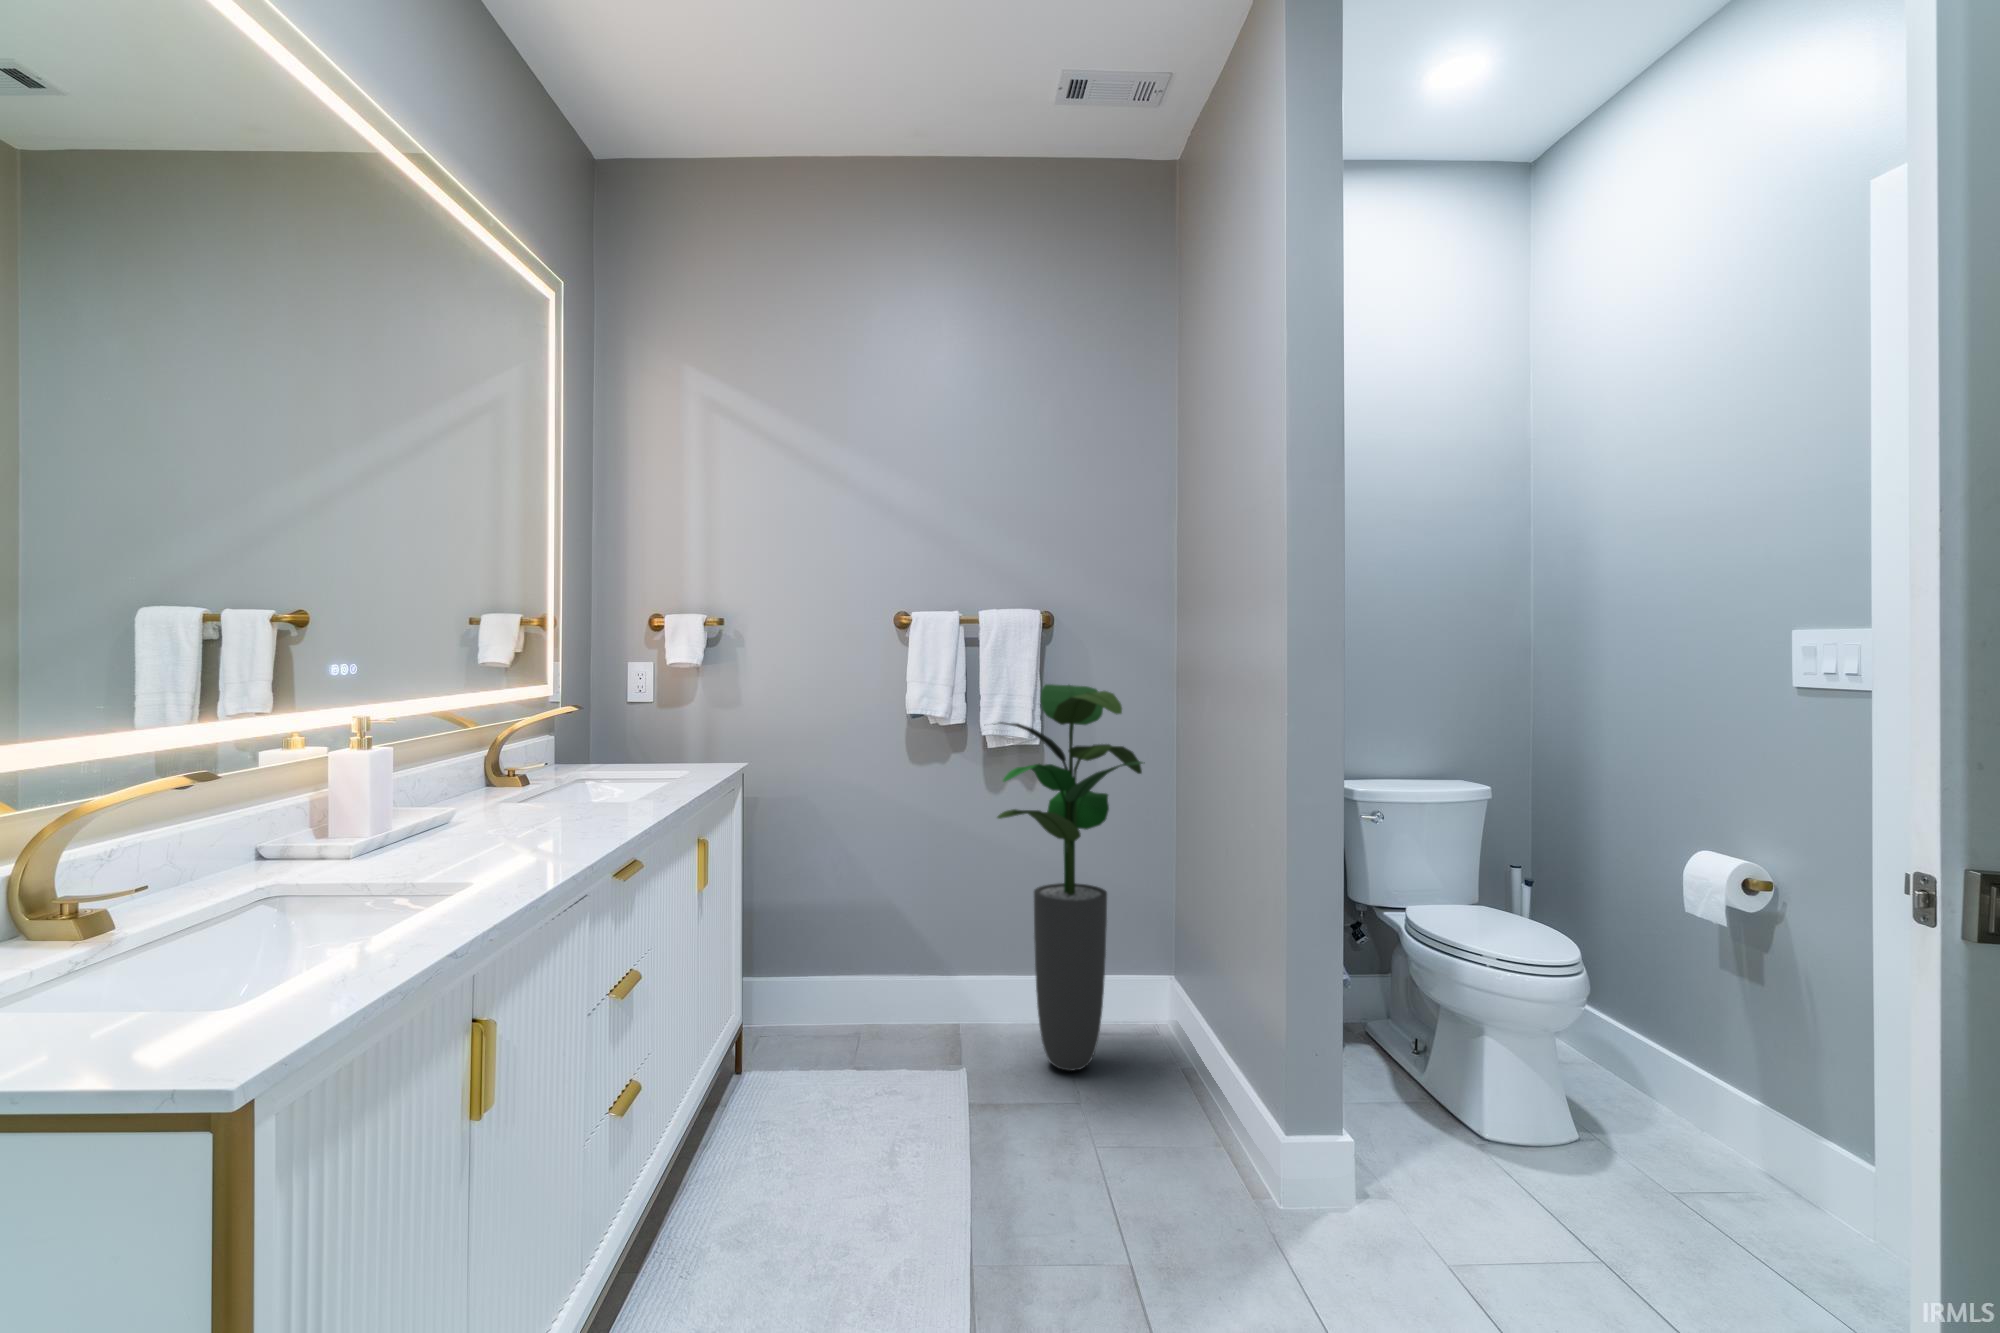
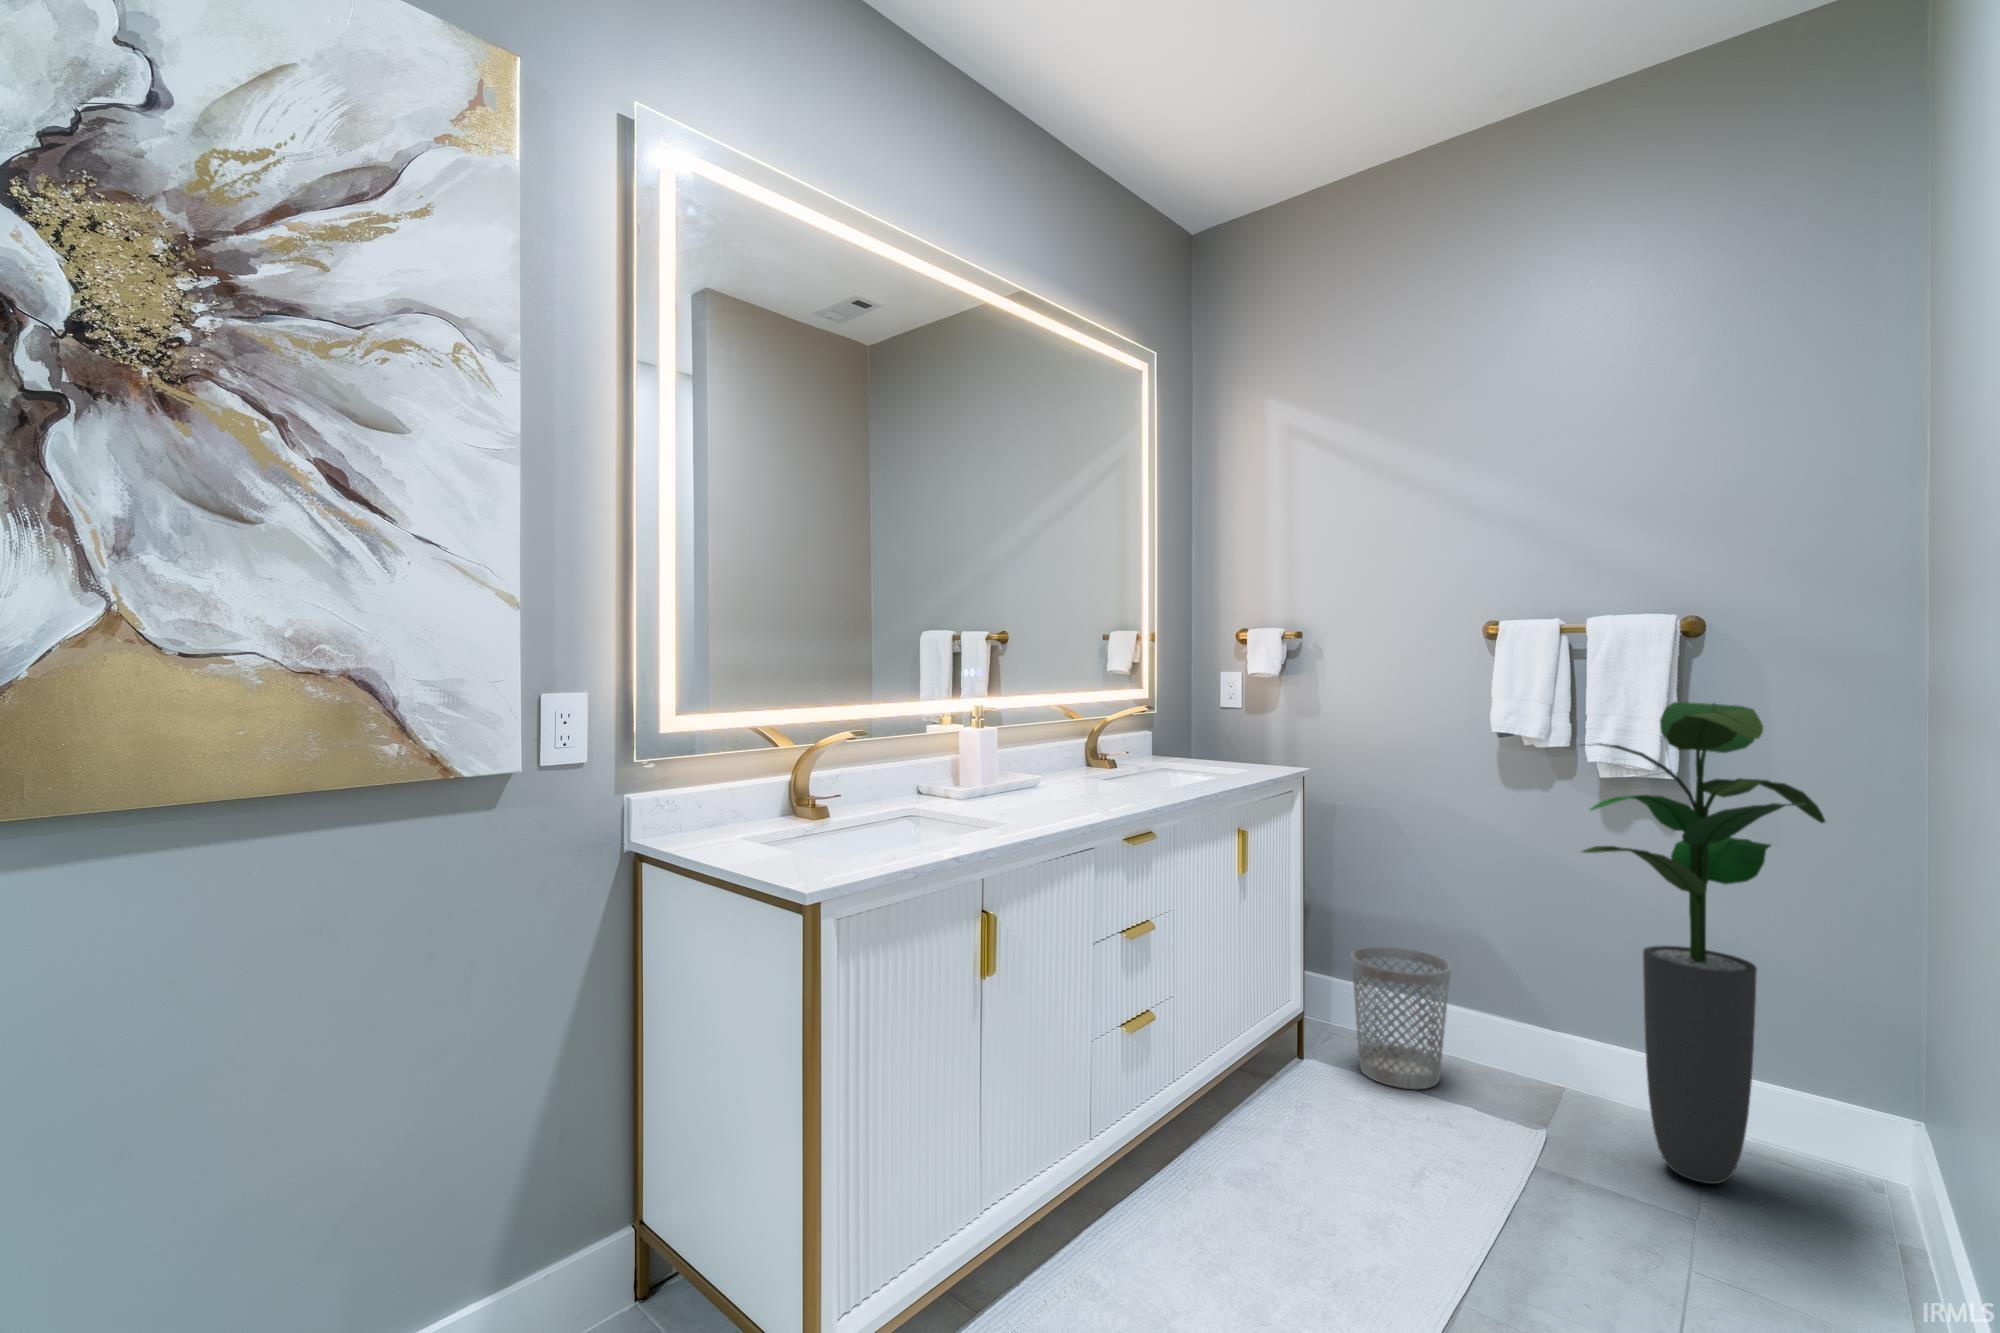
wastebasket: none [786,927,876,1065] -> present [1352,947,1451,1089]

